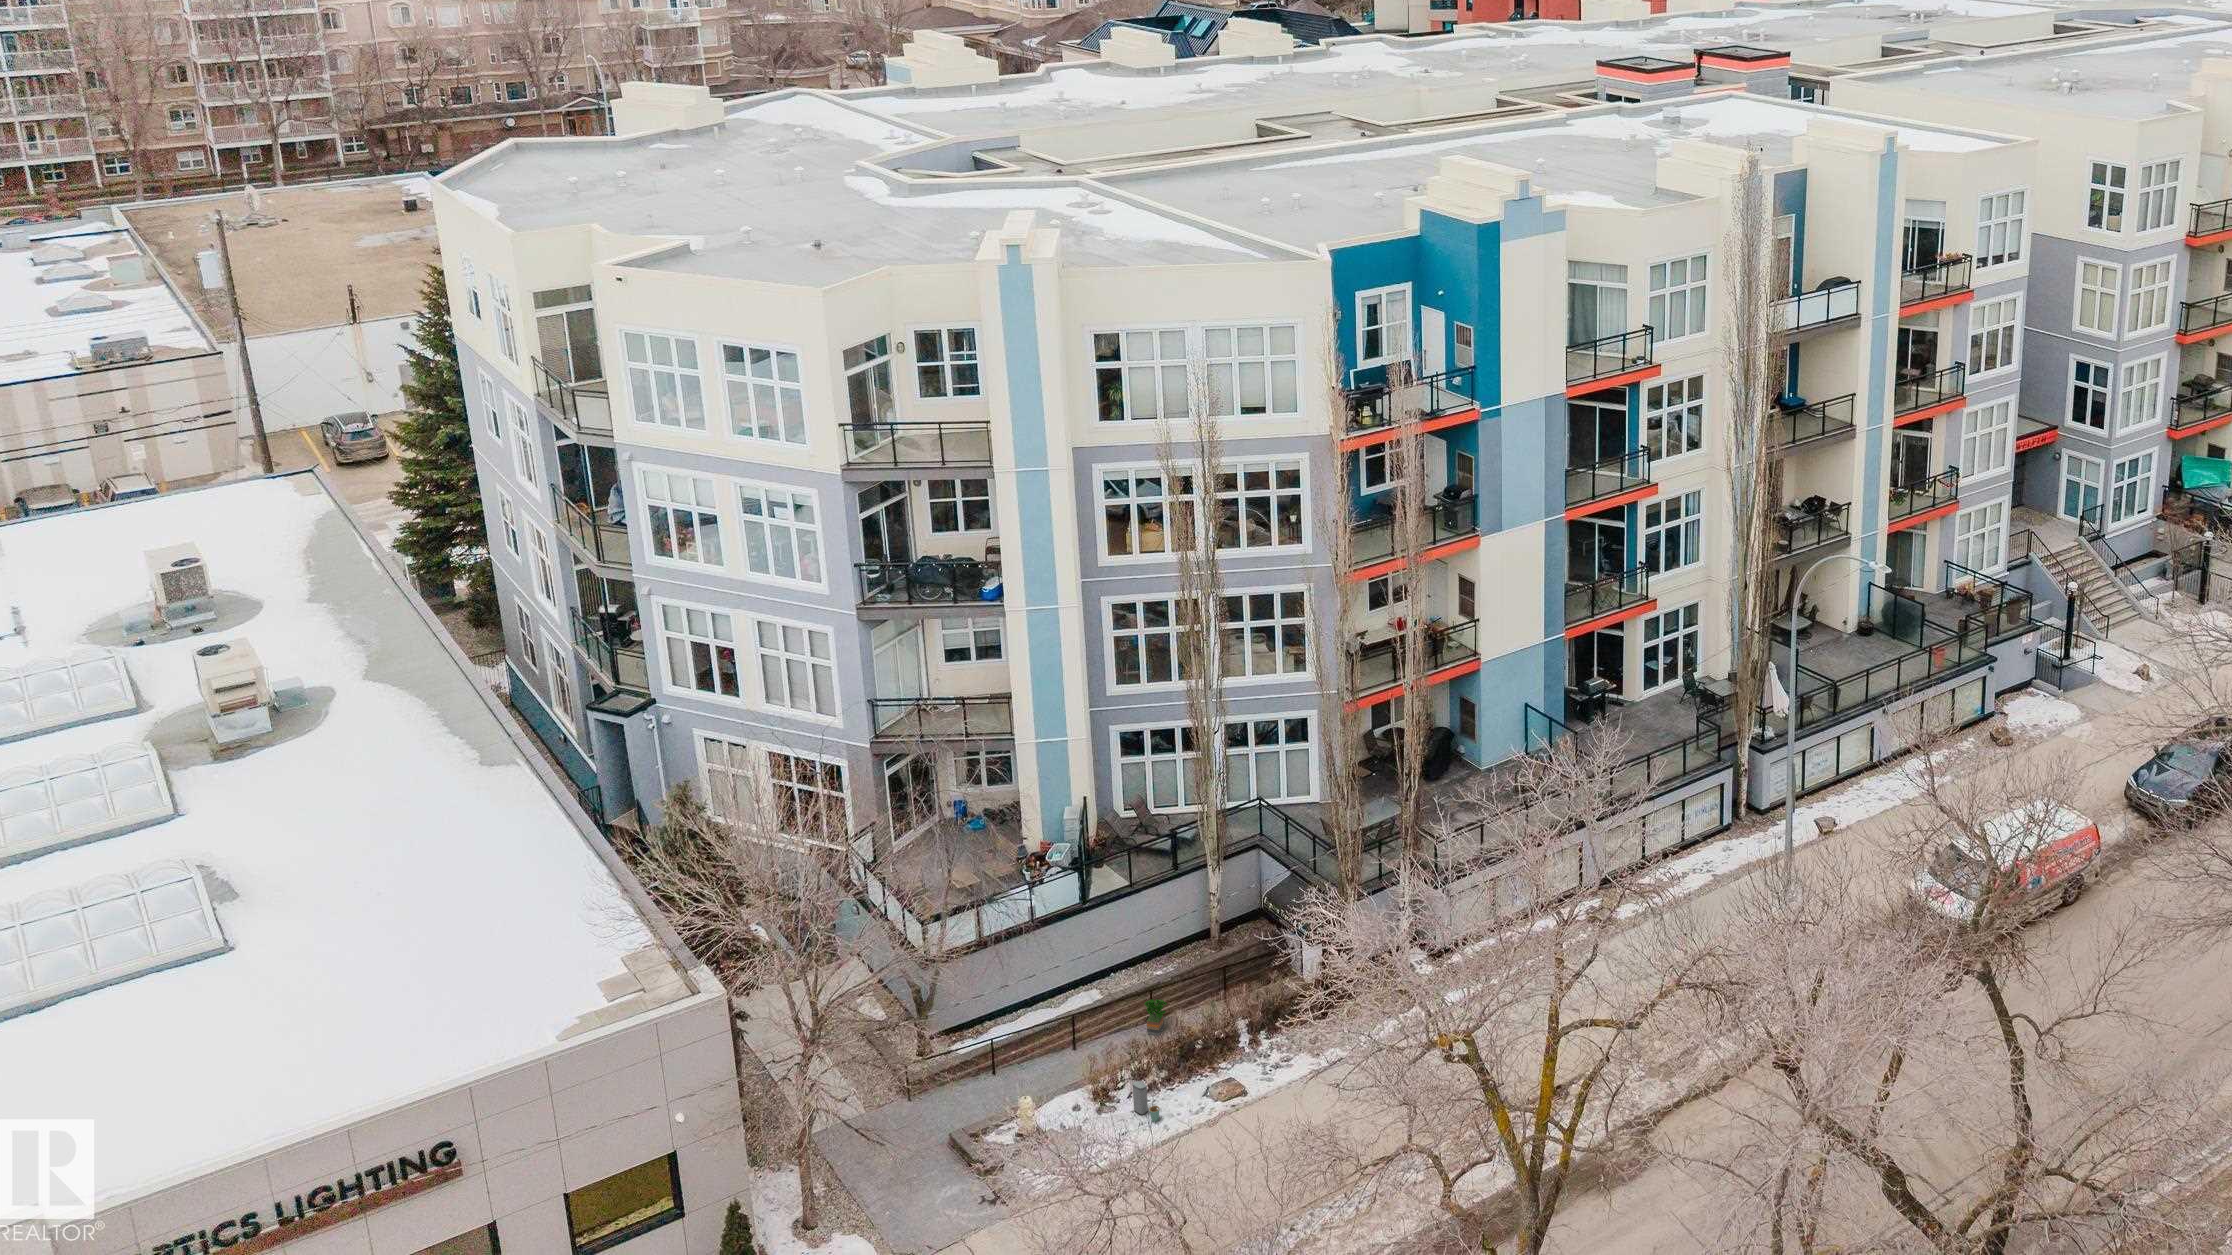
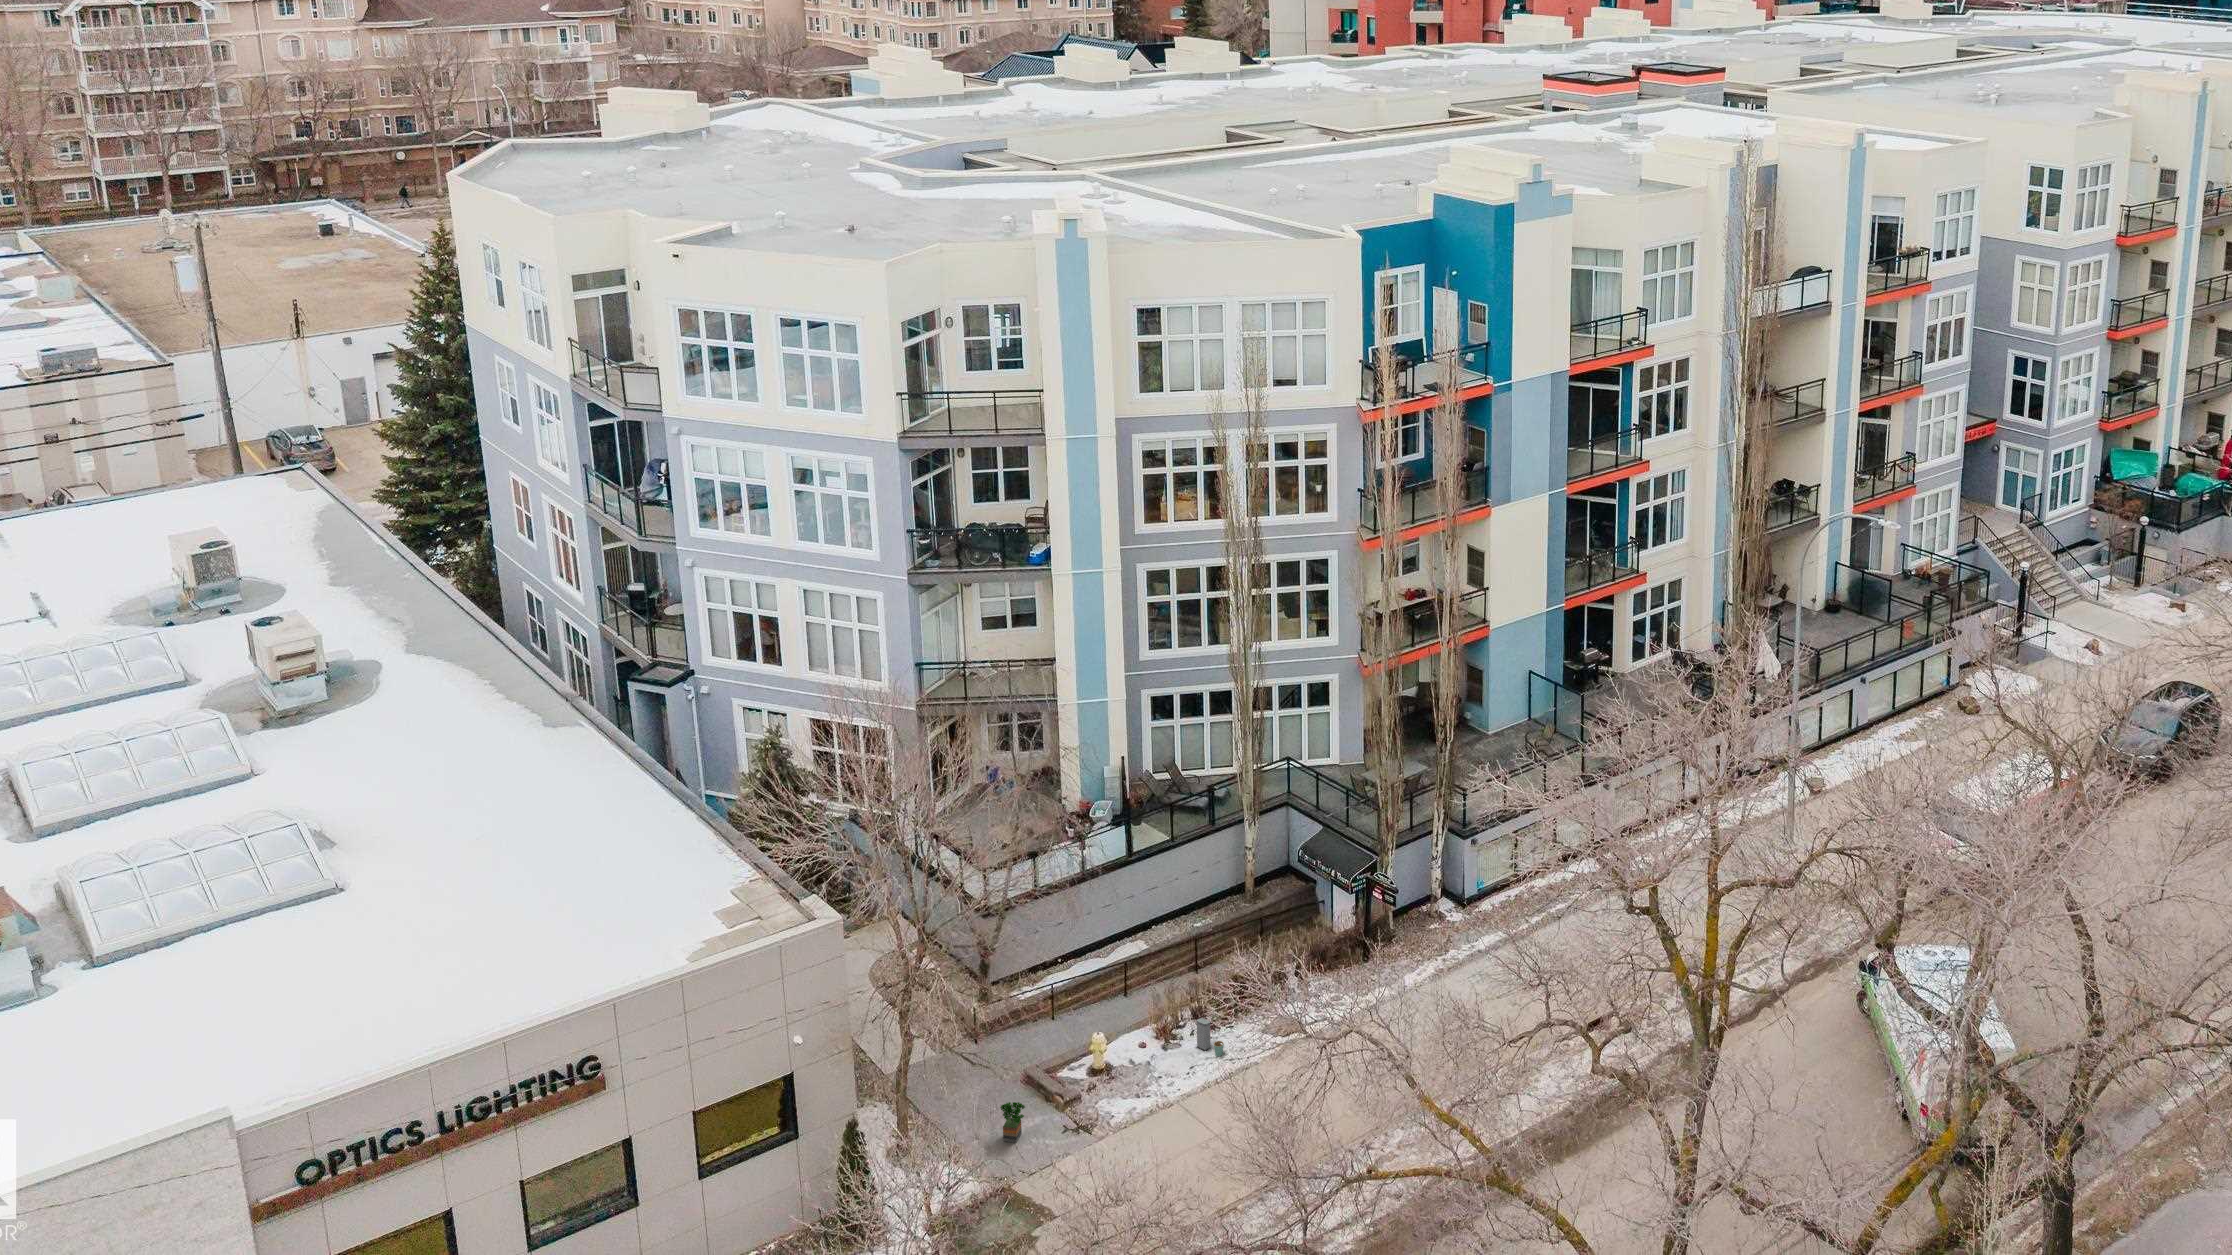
potted tree: present [1144,999,1167,1036] -> present [1000,1102,1025,1143]

